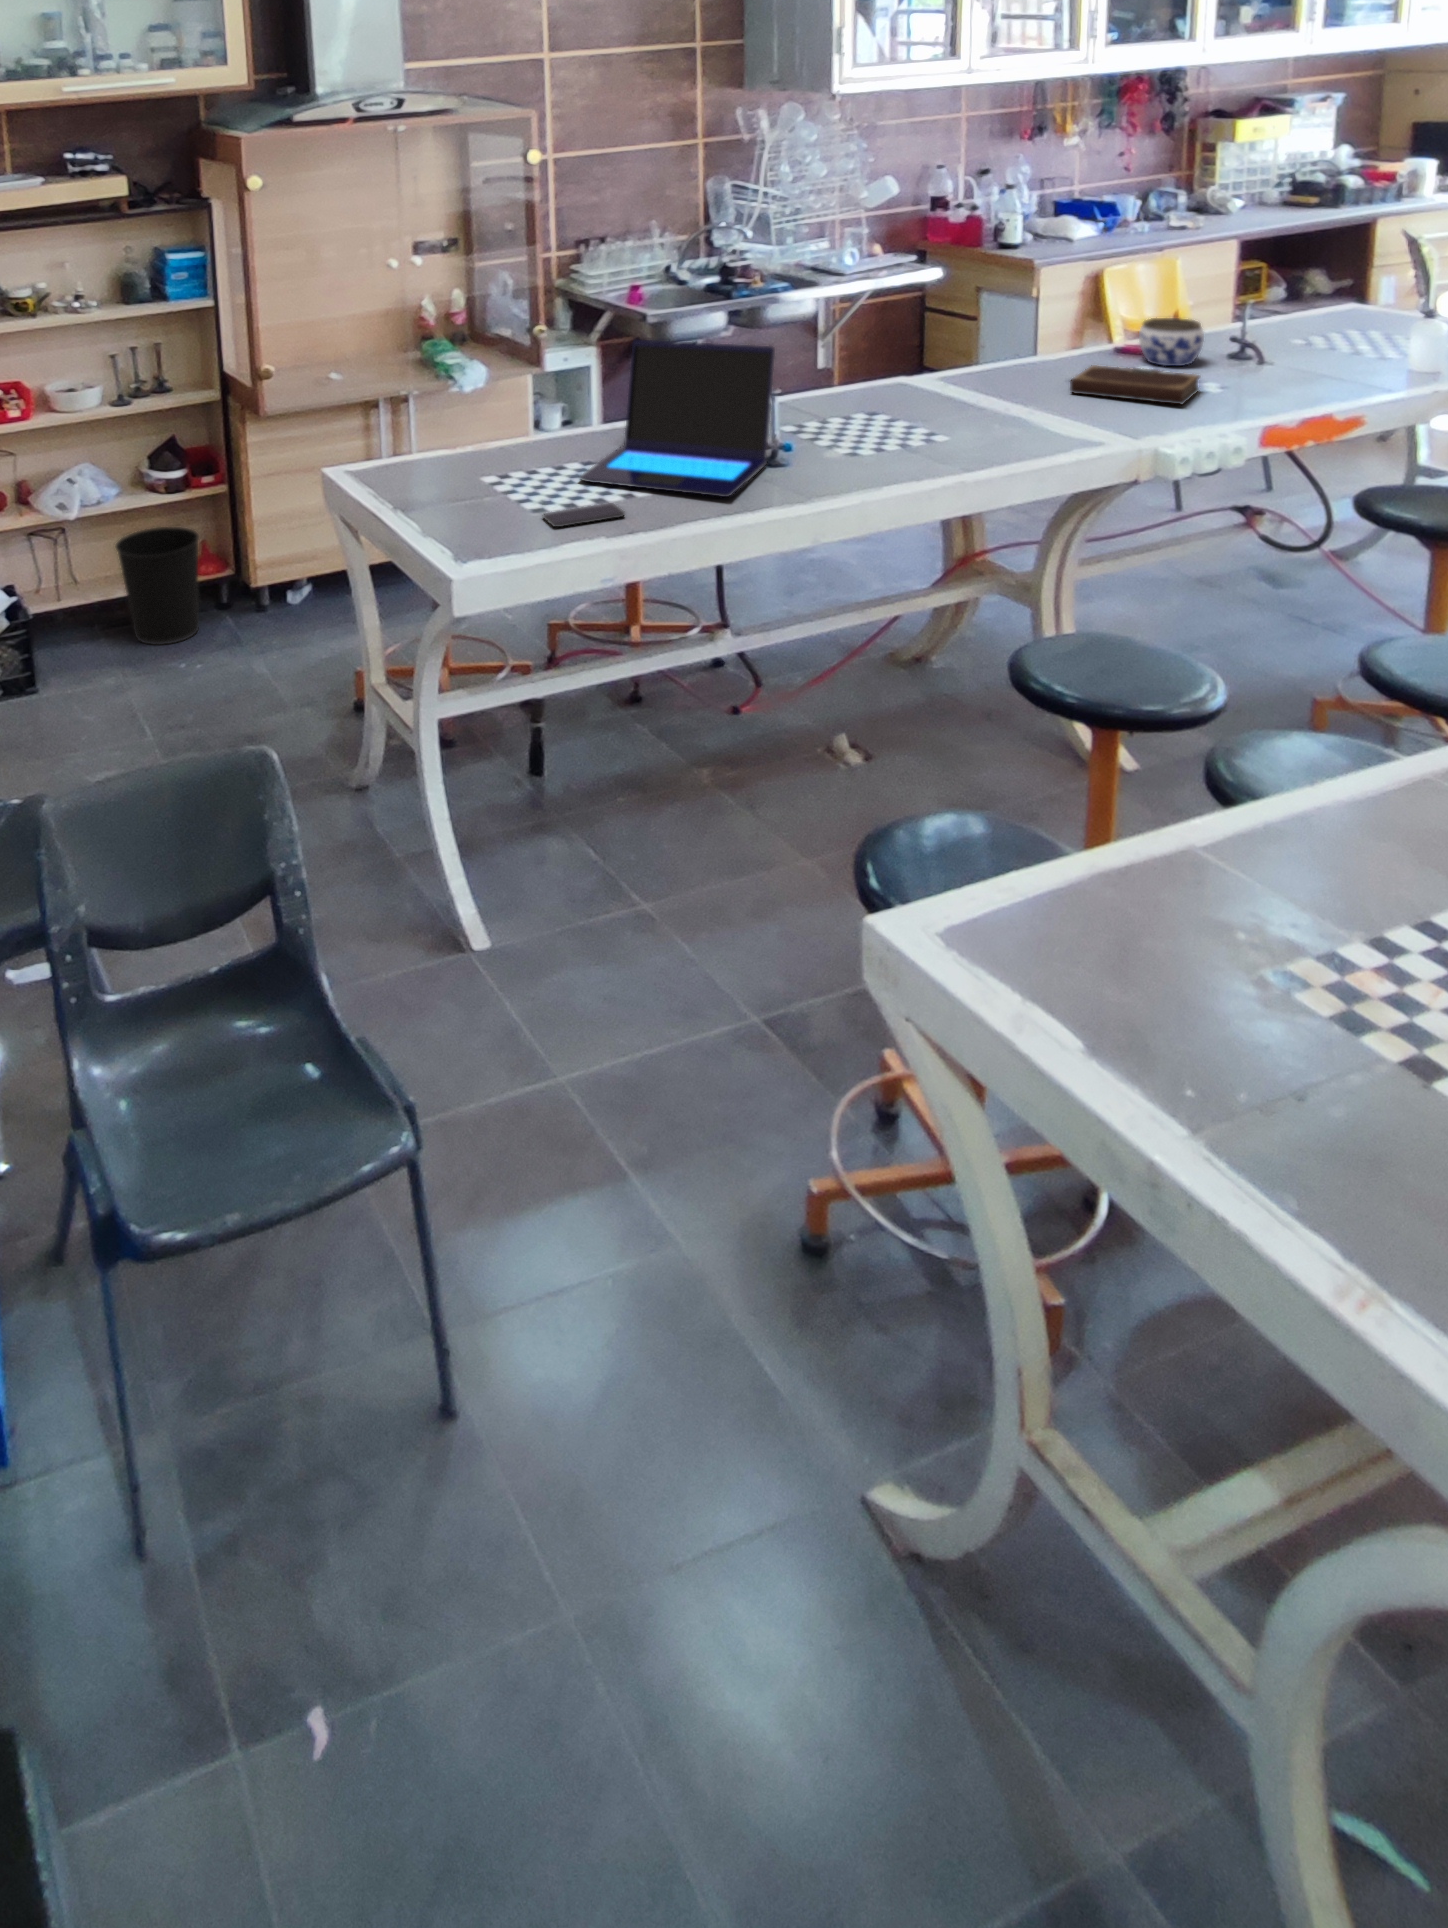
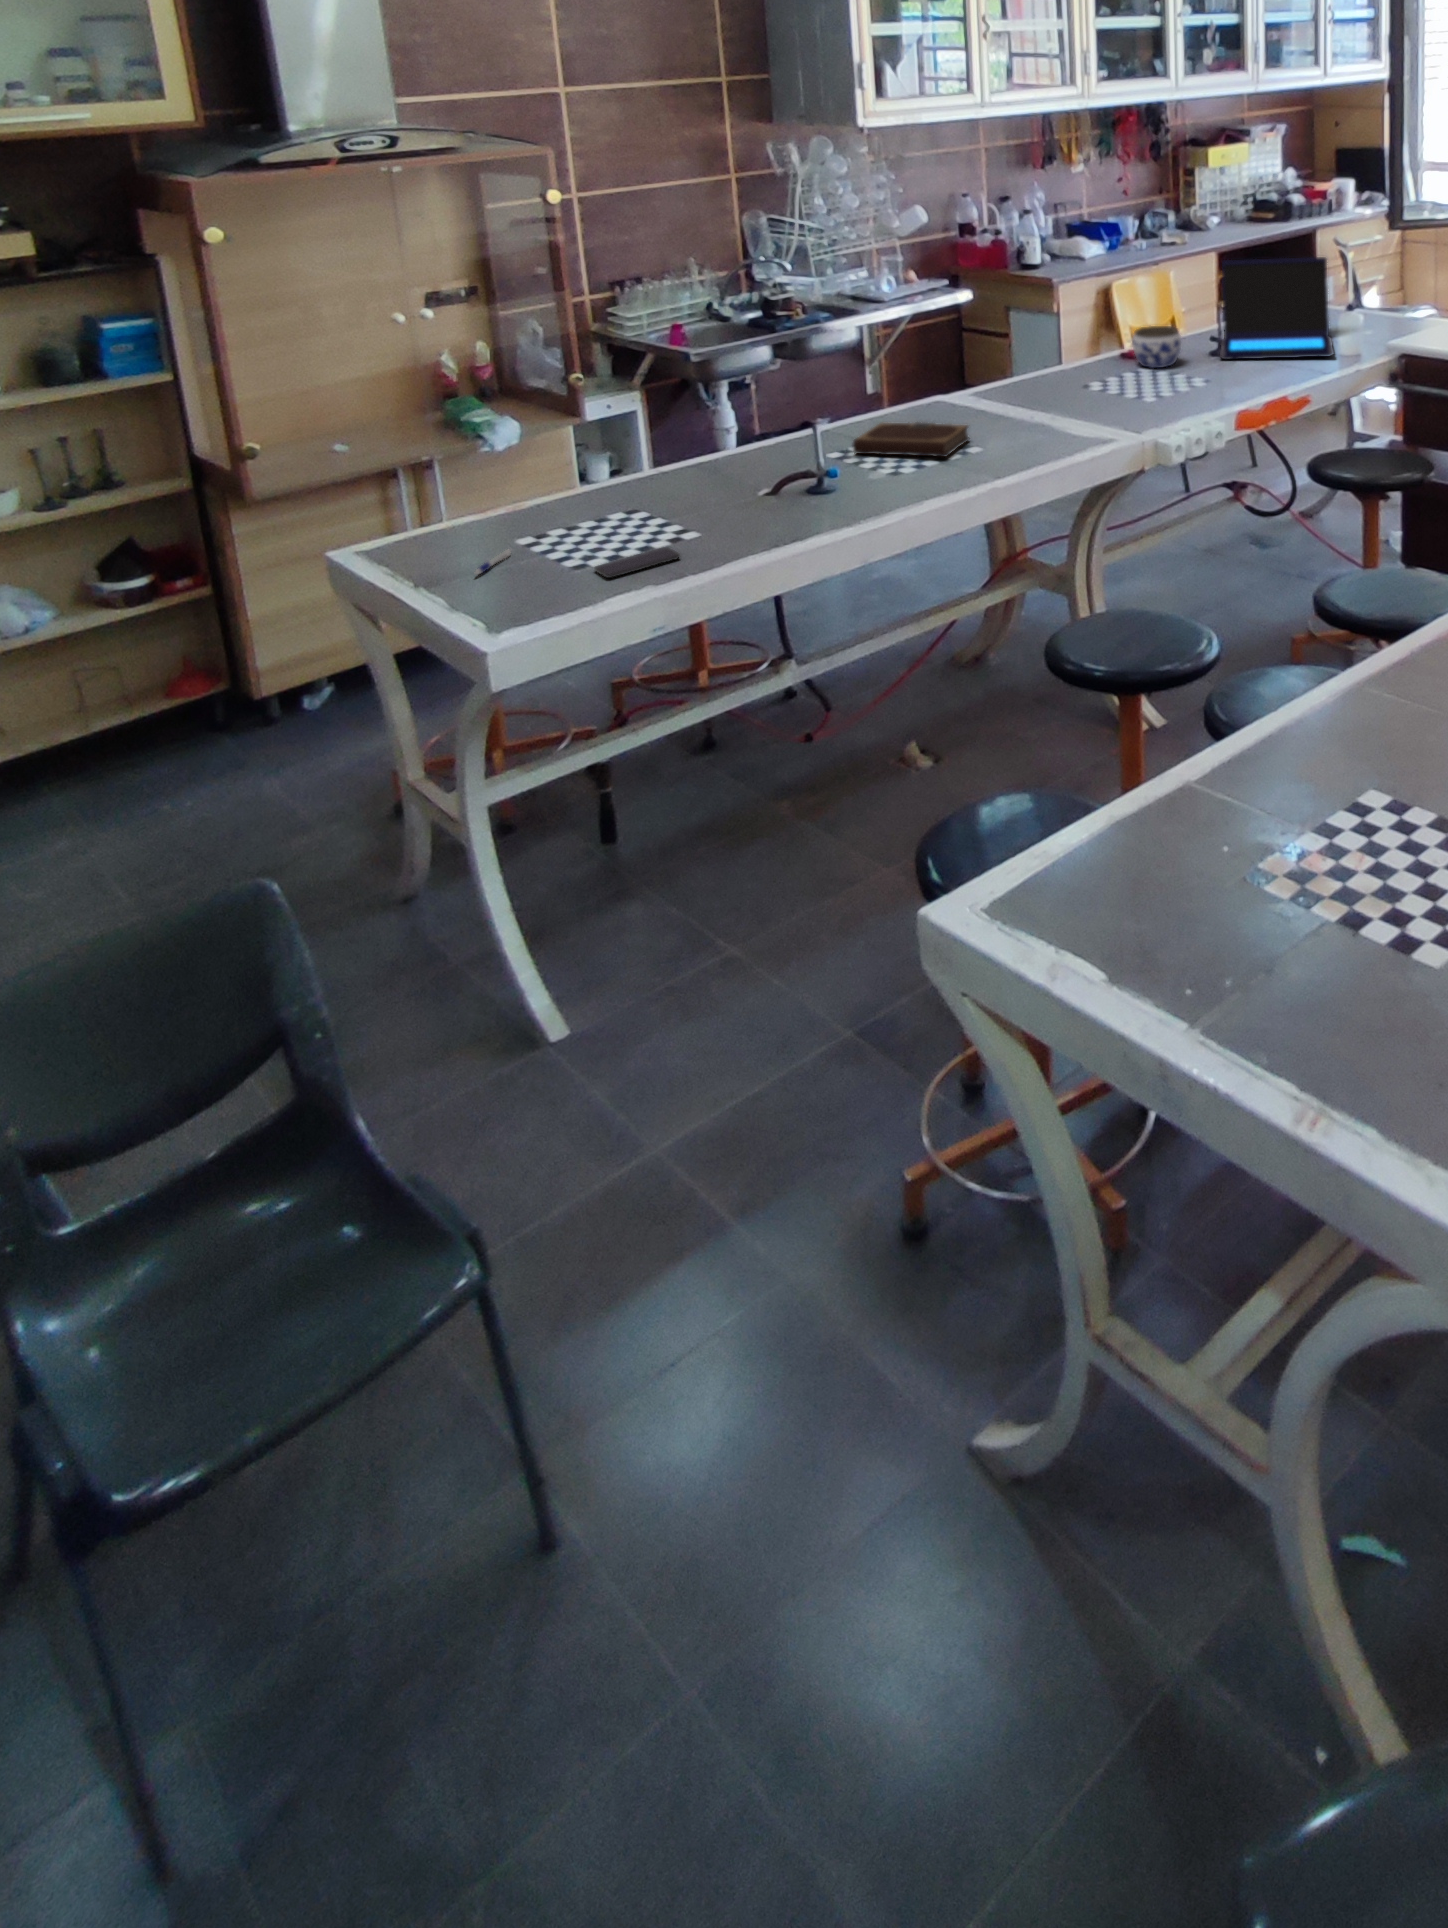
laptop: present [579,340,775,497] -> present [1220,257,1334,359]
notebook: present [1070,365,1200,404] -> present [853,422,969,457]
pen: none [435,486,470,506] -> present [475,549,511,574]
wastebasket: present [116,527,199,645] -> none [51,648,180,794]

